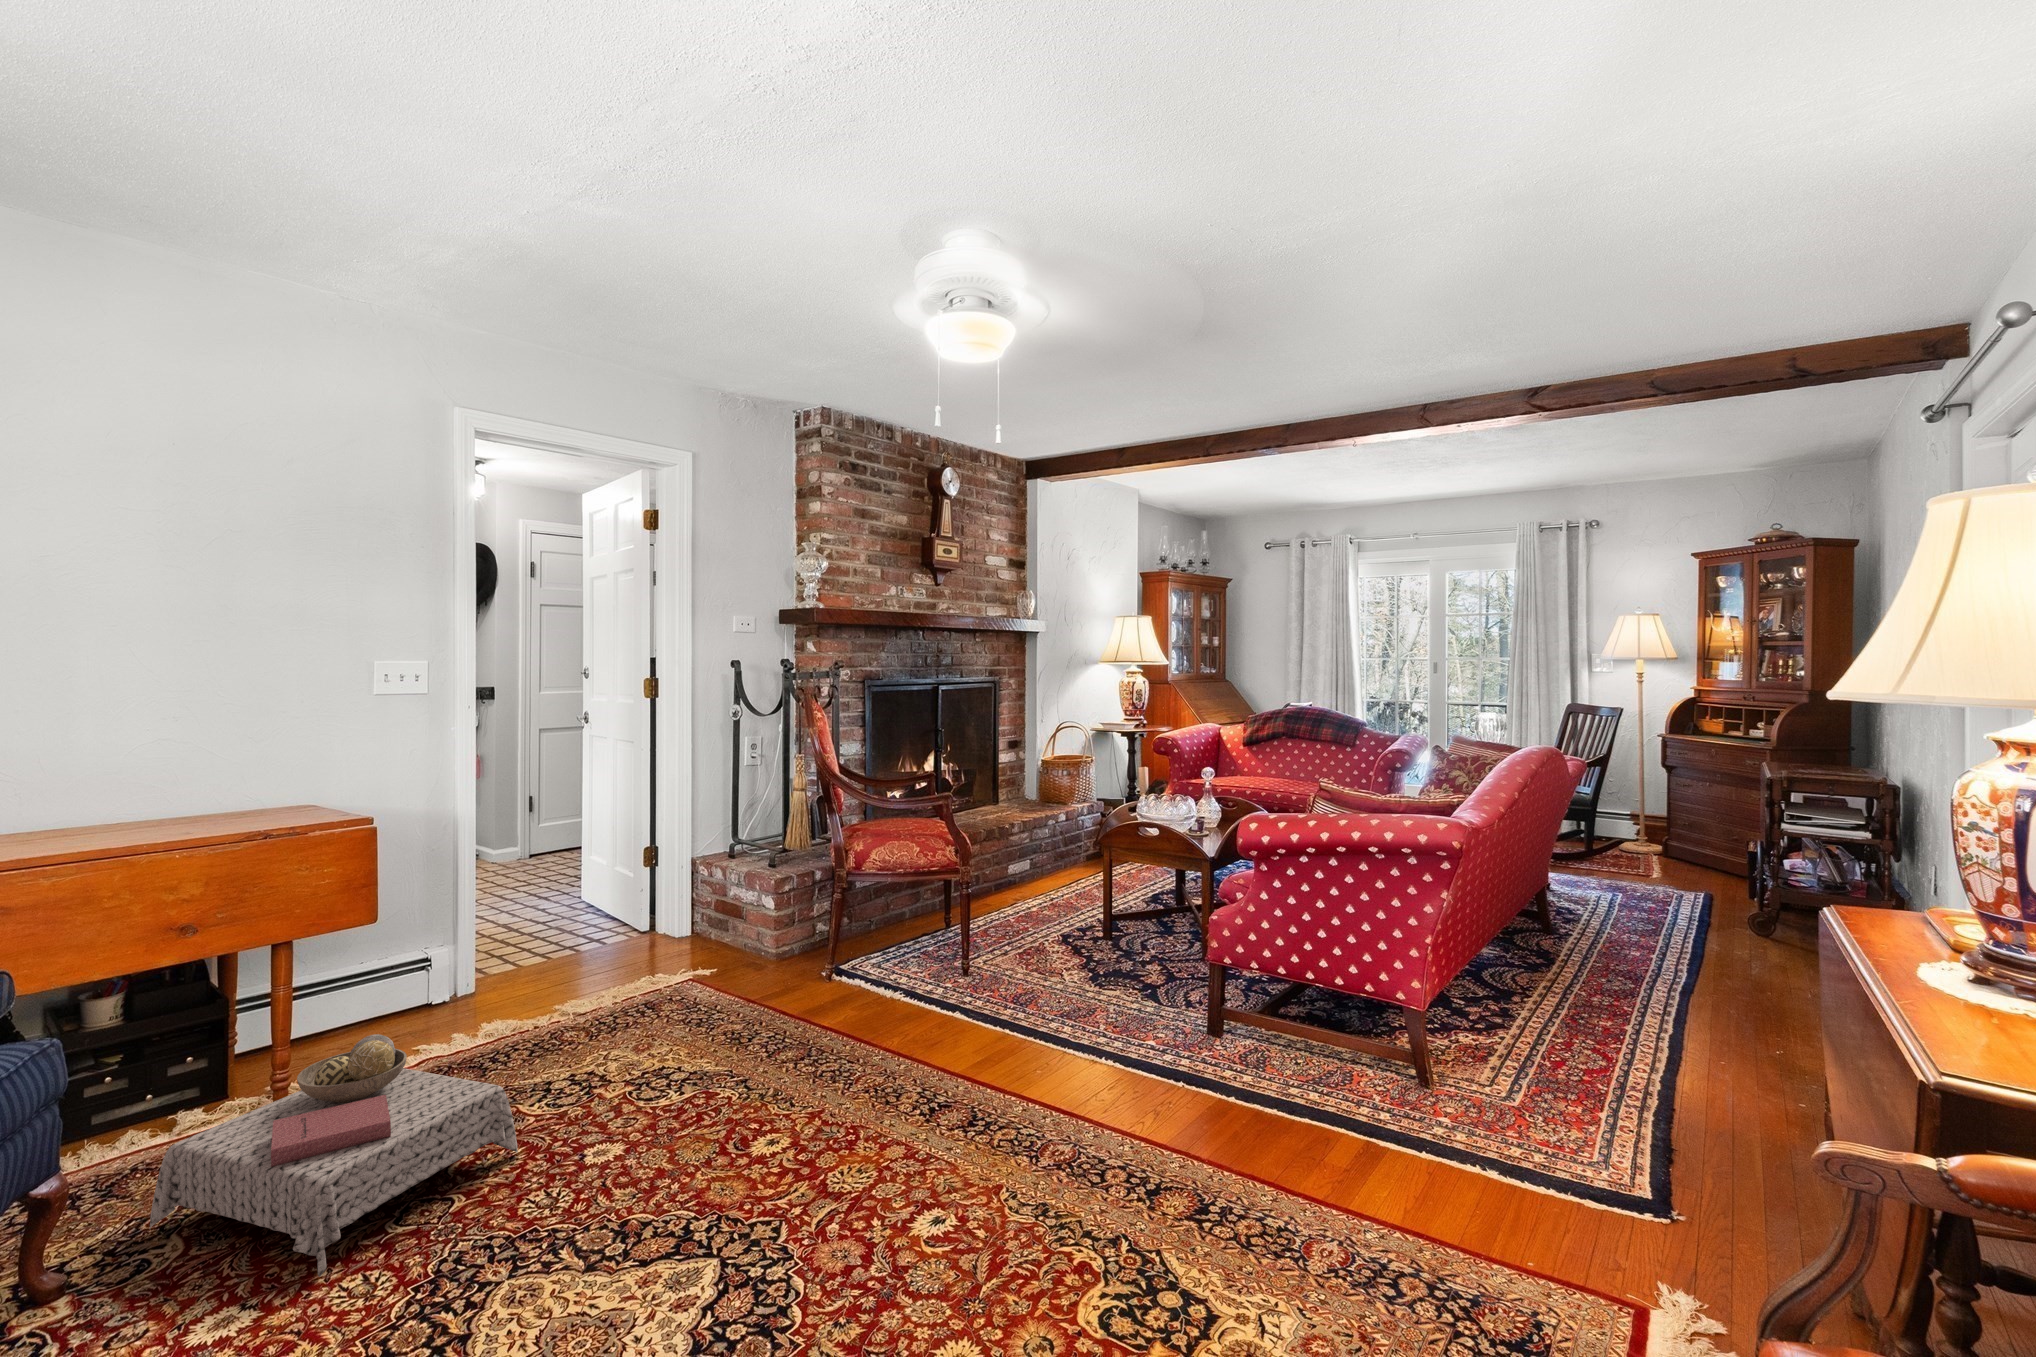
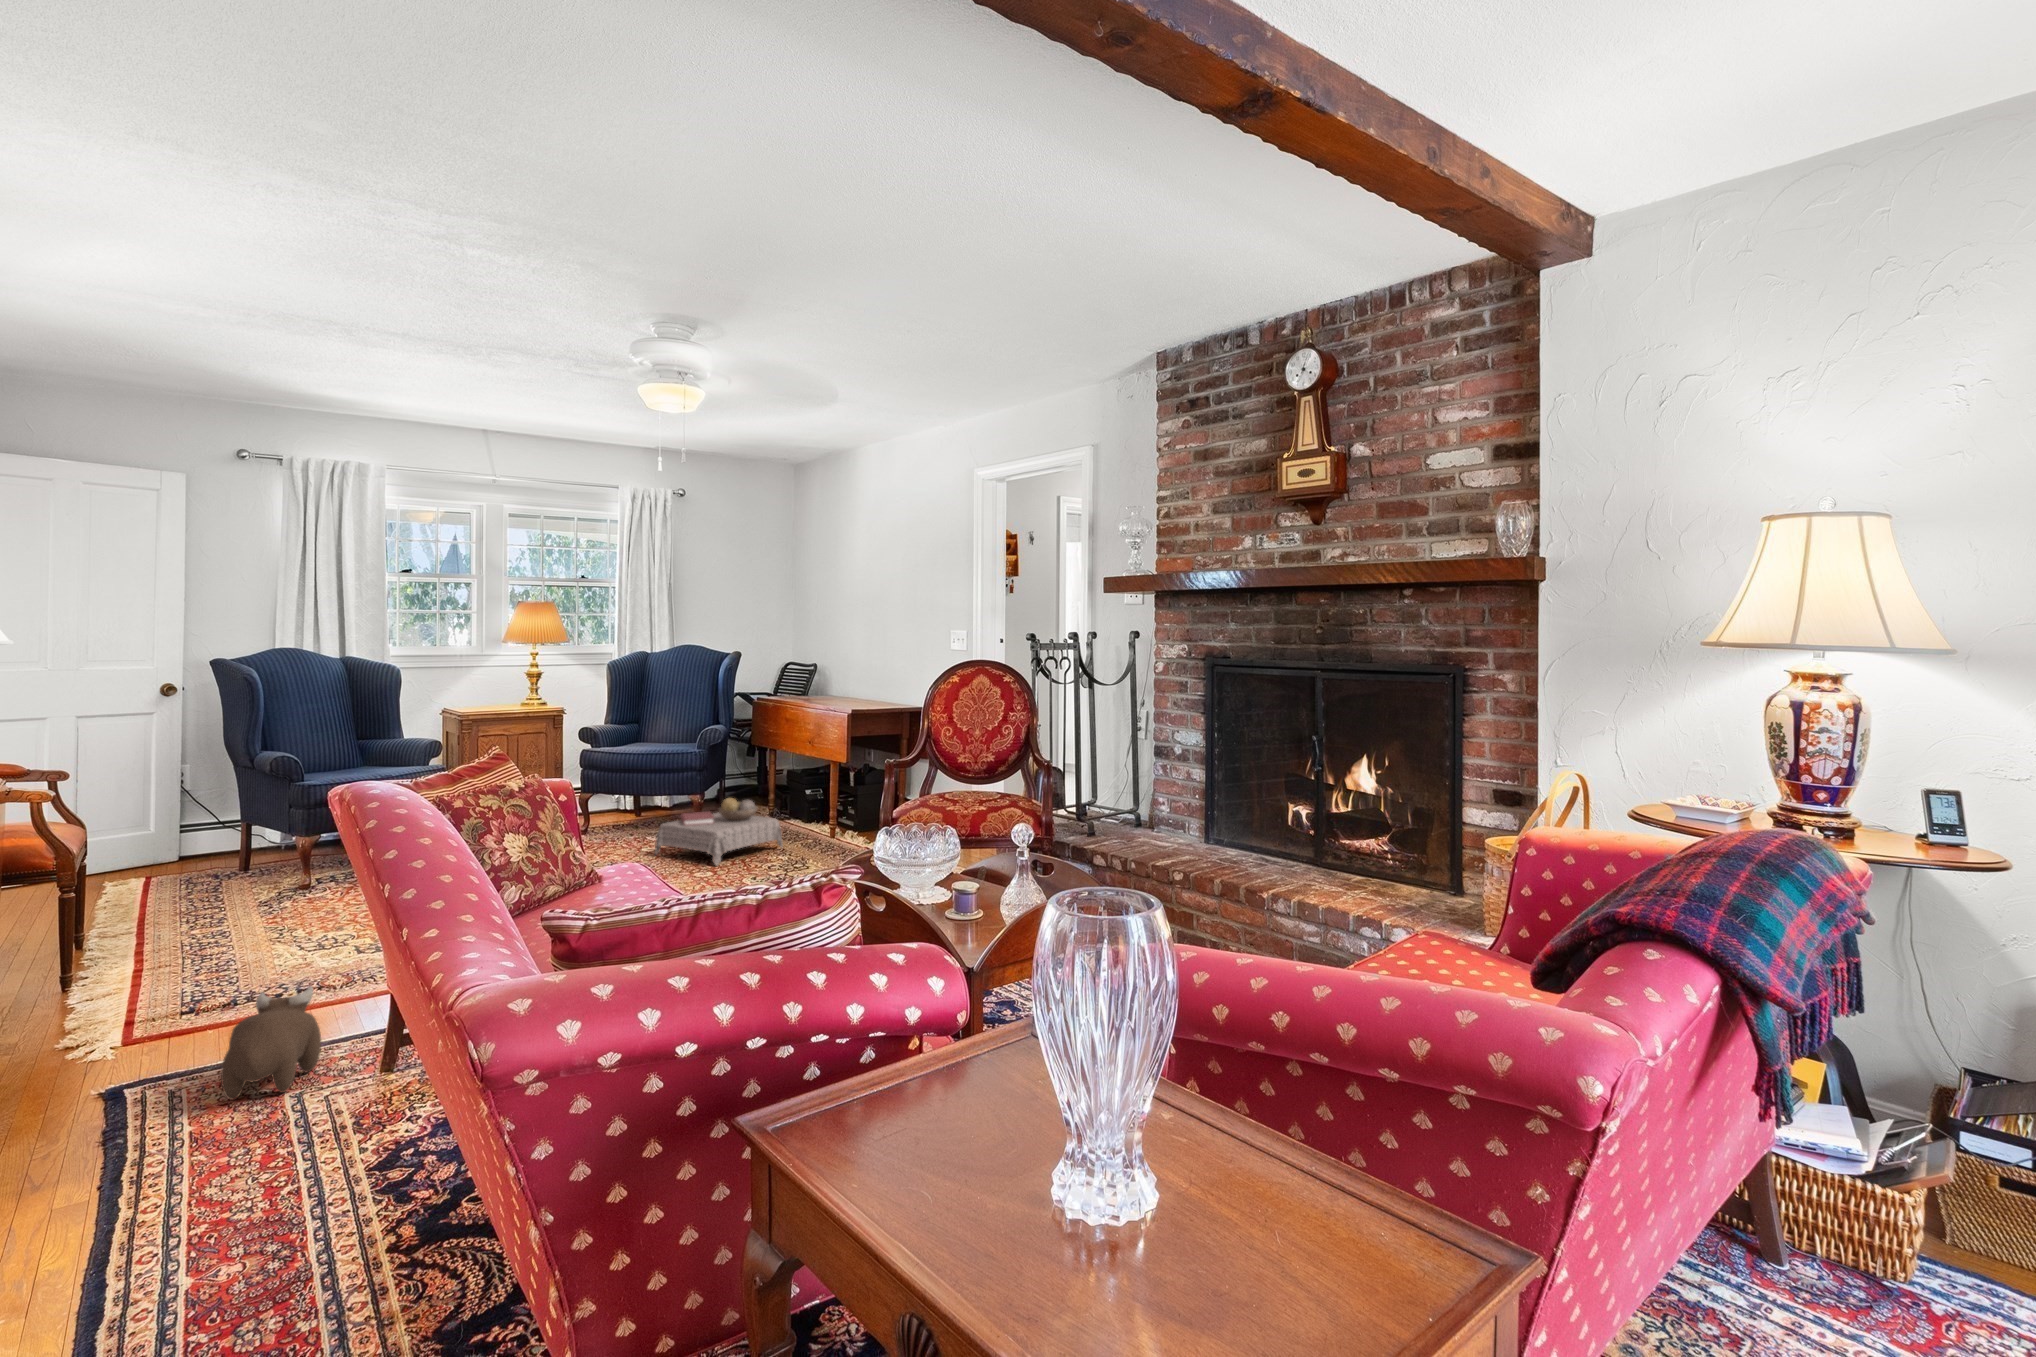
plush toy: none [1468,1047,1569,1140] -> present [221,987,321,1100]

